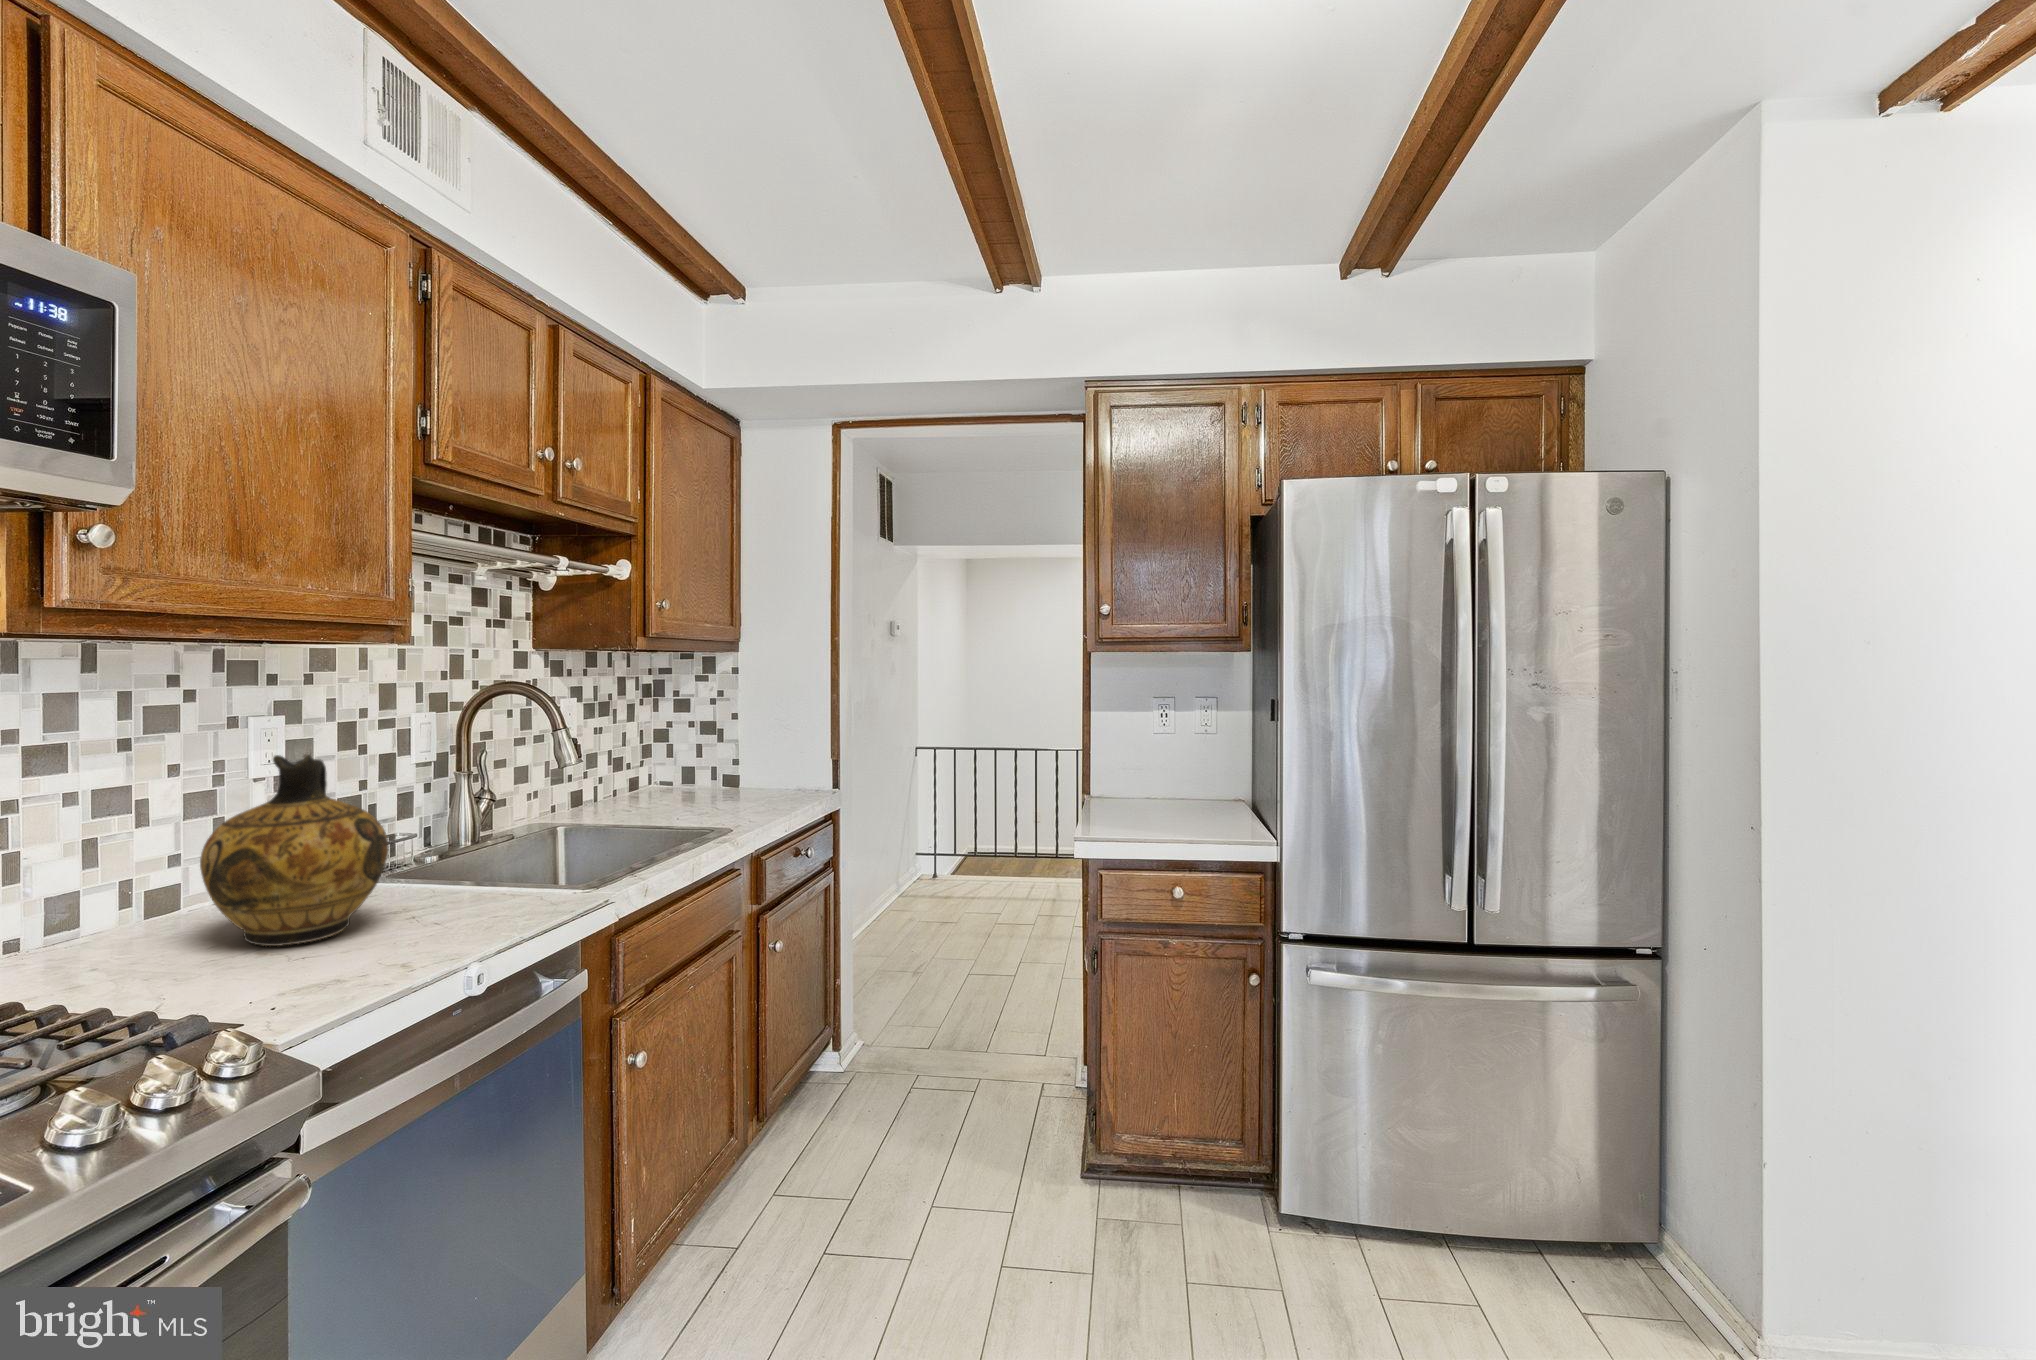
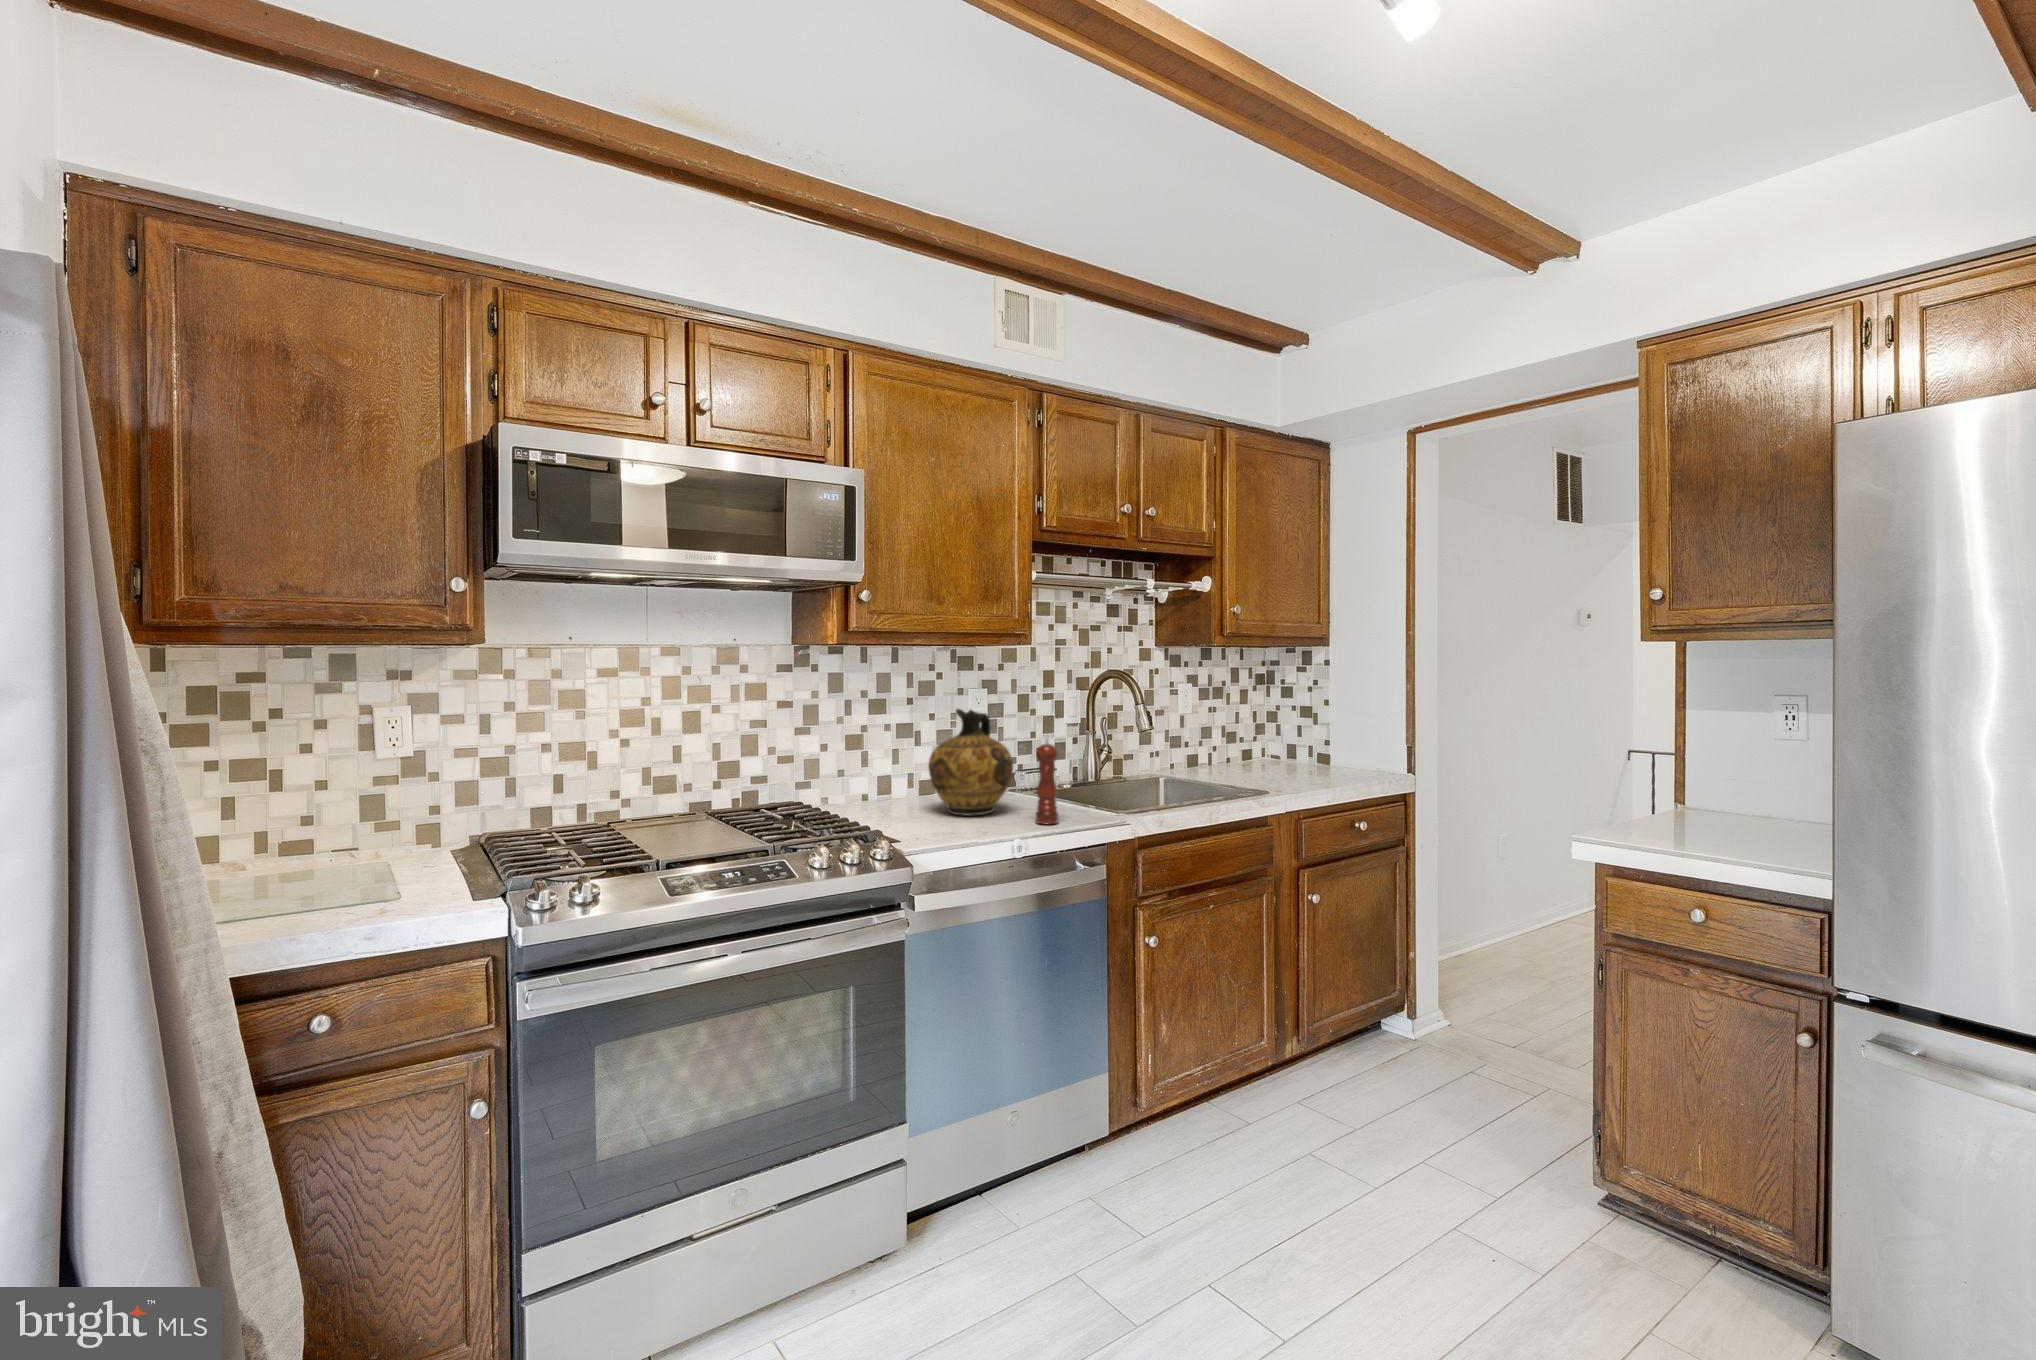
pepper mill: none [449,795,491,935] -> present [1036,738,1058,824]

